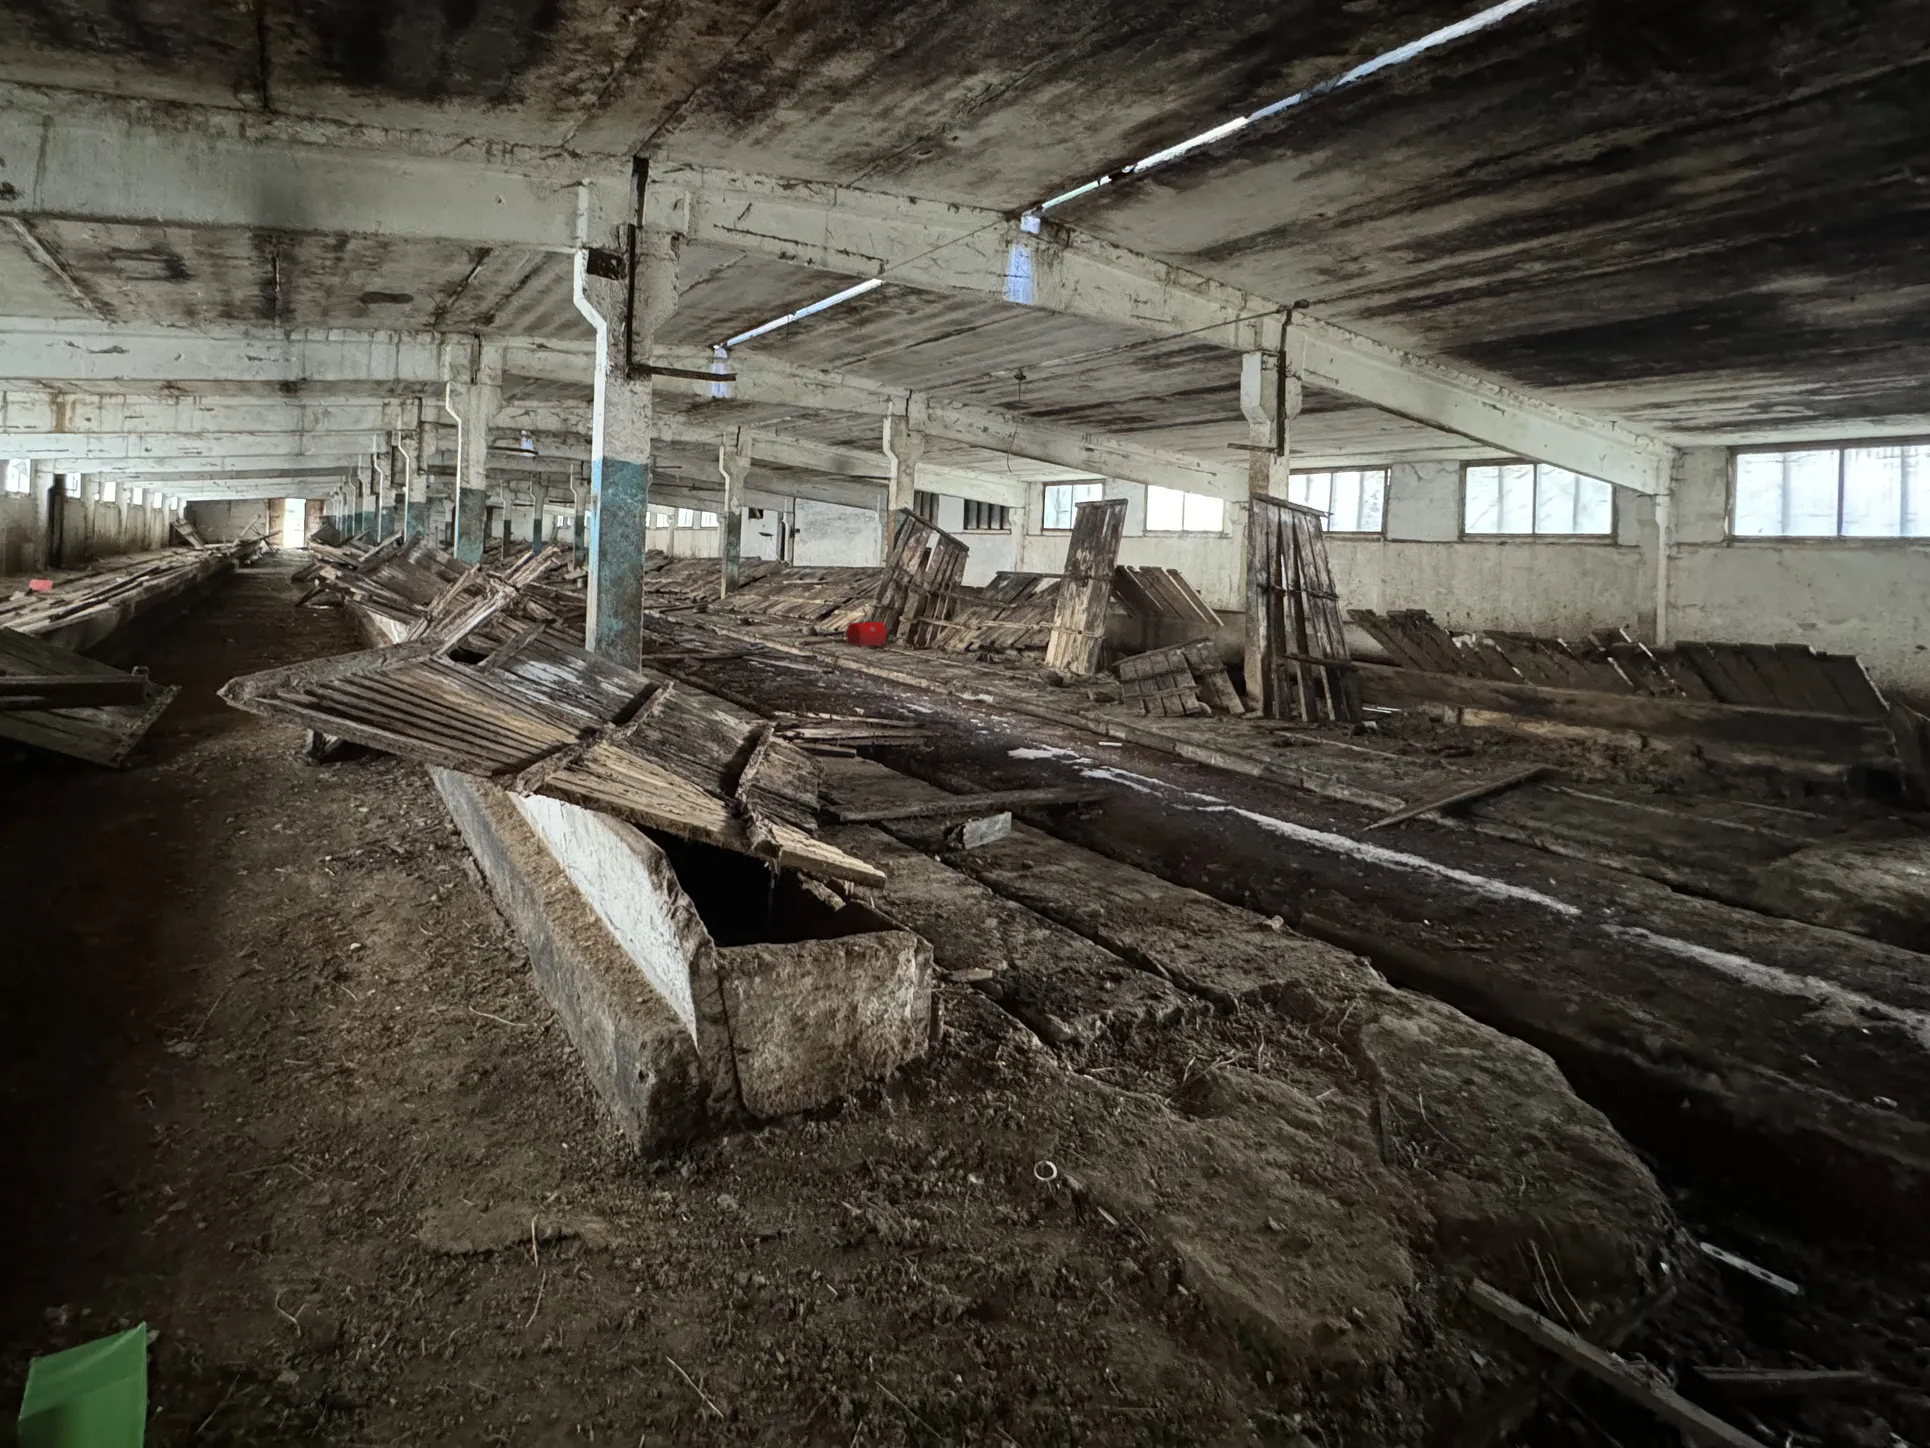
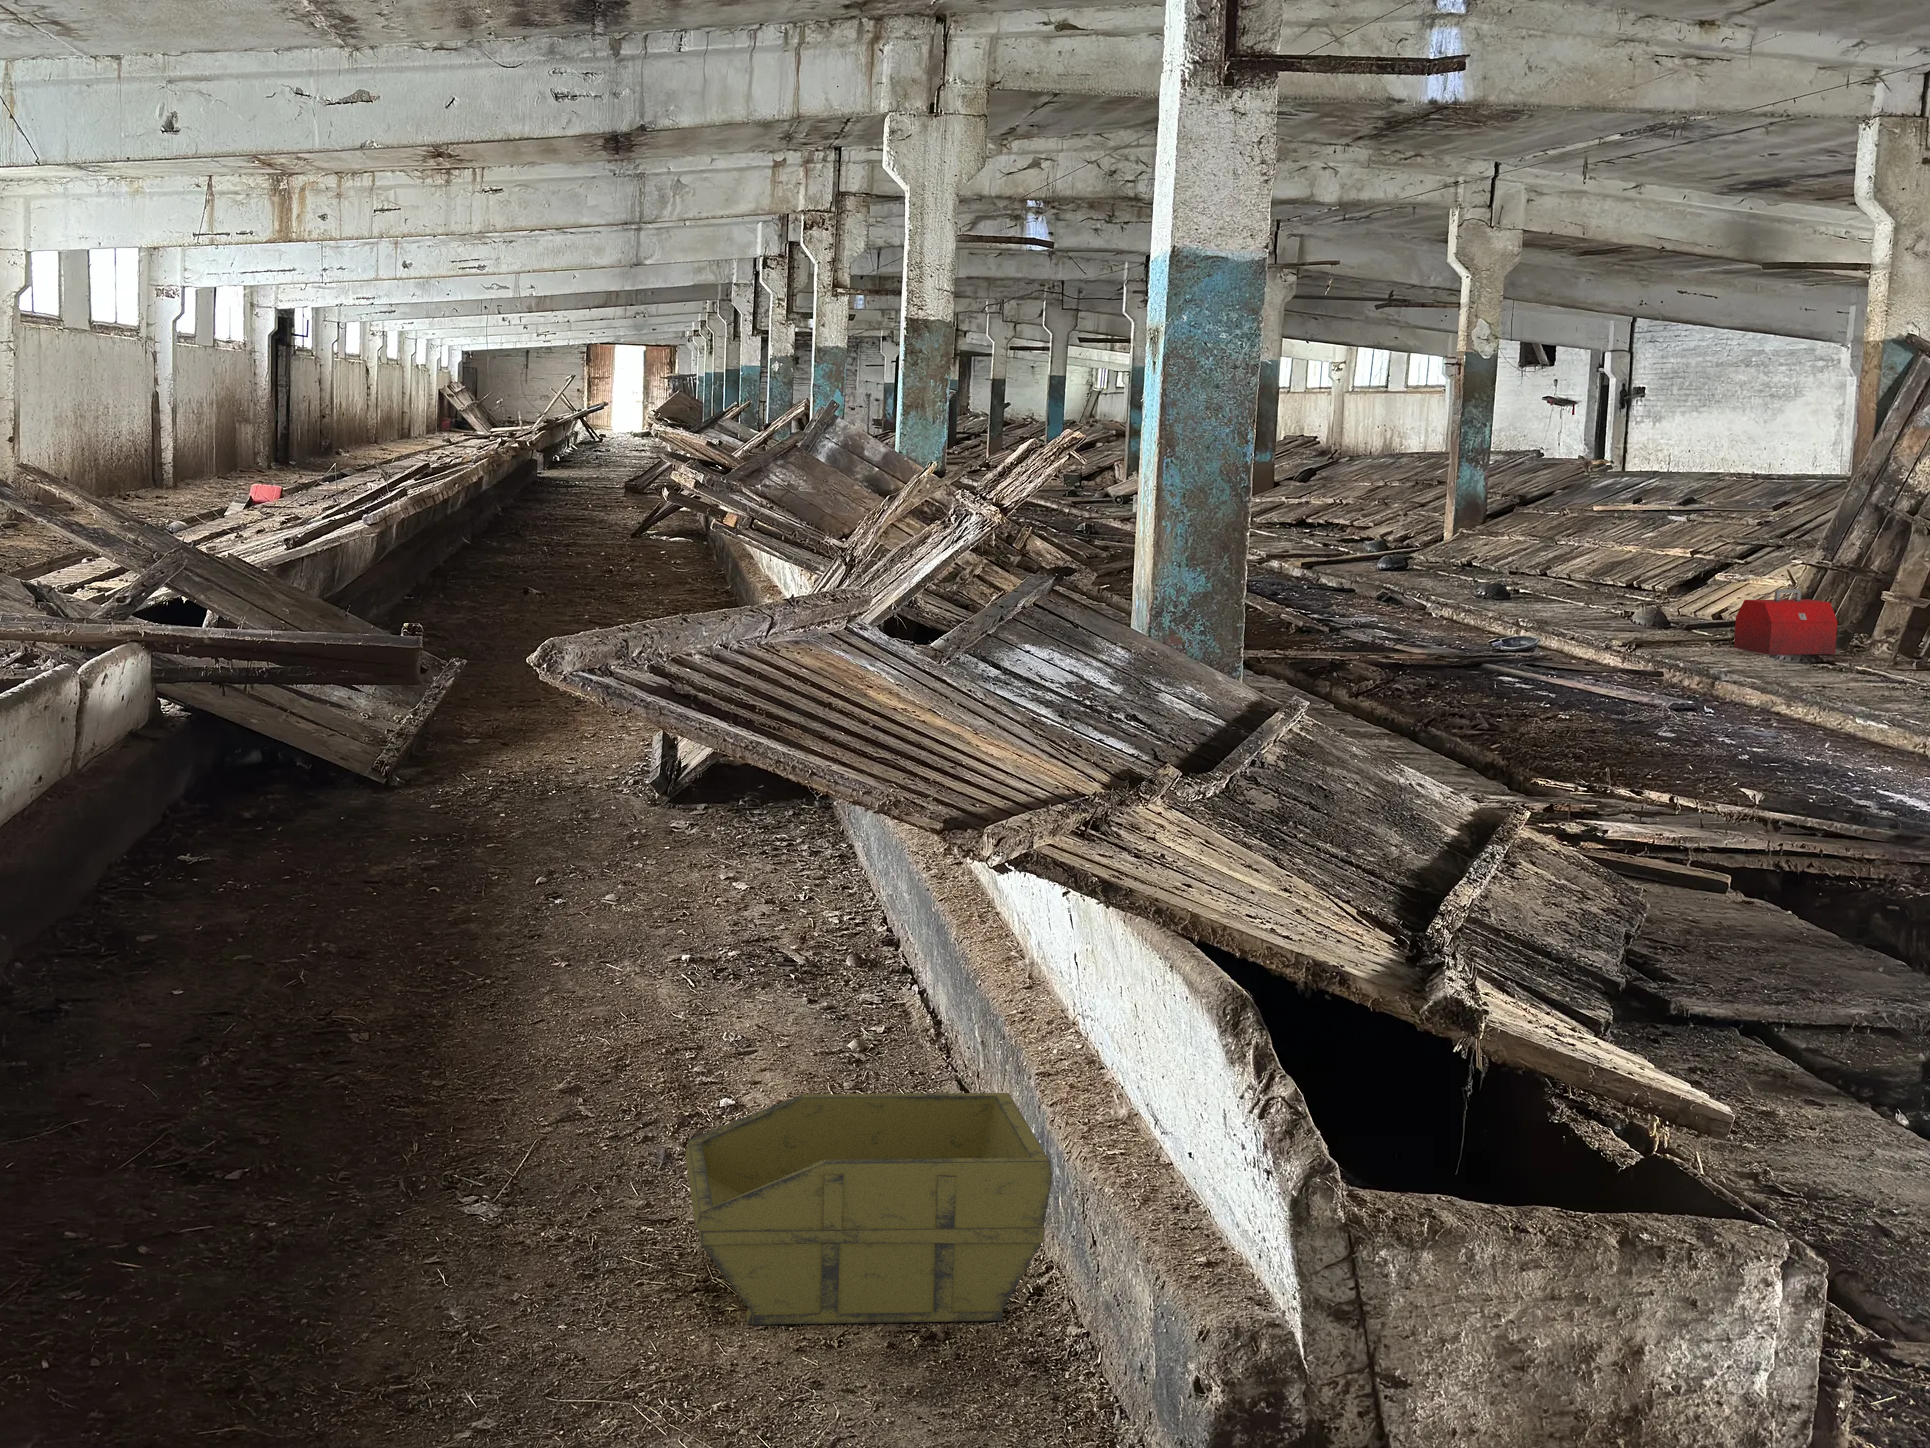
storage bin: none [327,917,555,1088] -> present [685,1093,1052,1325]

